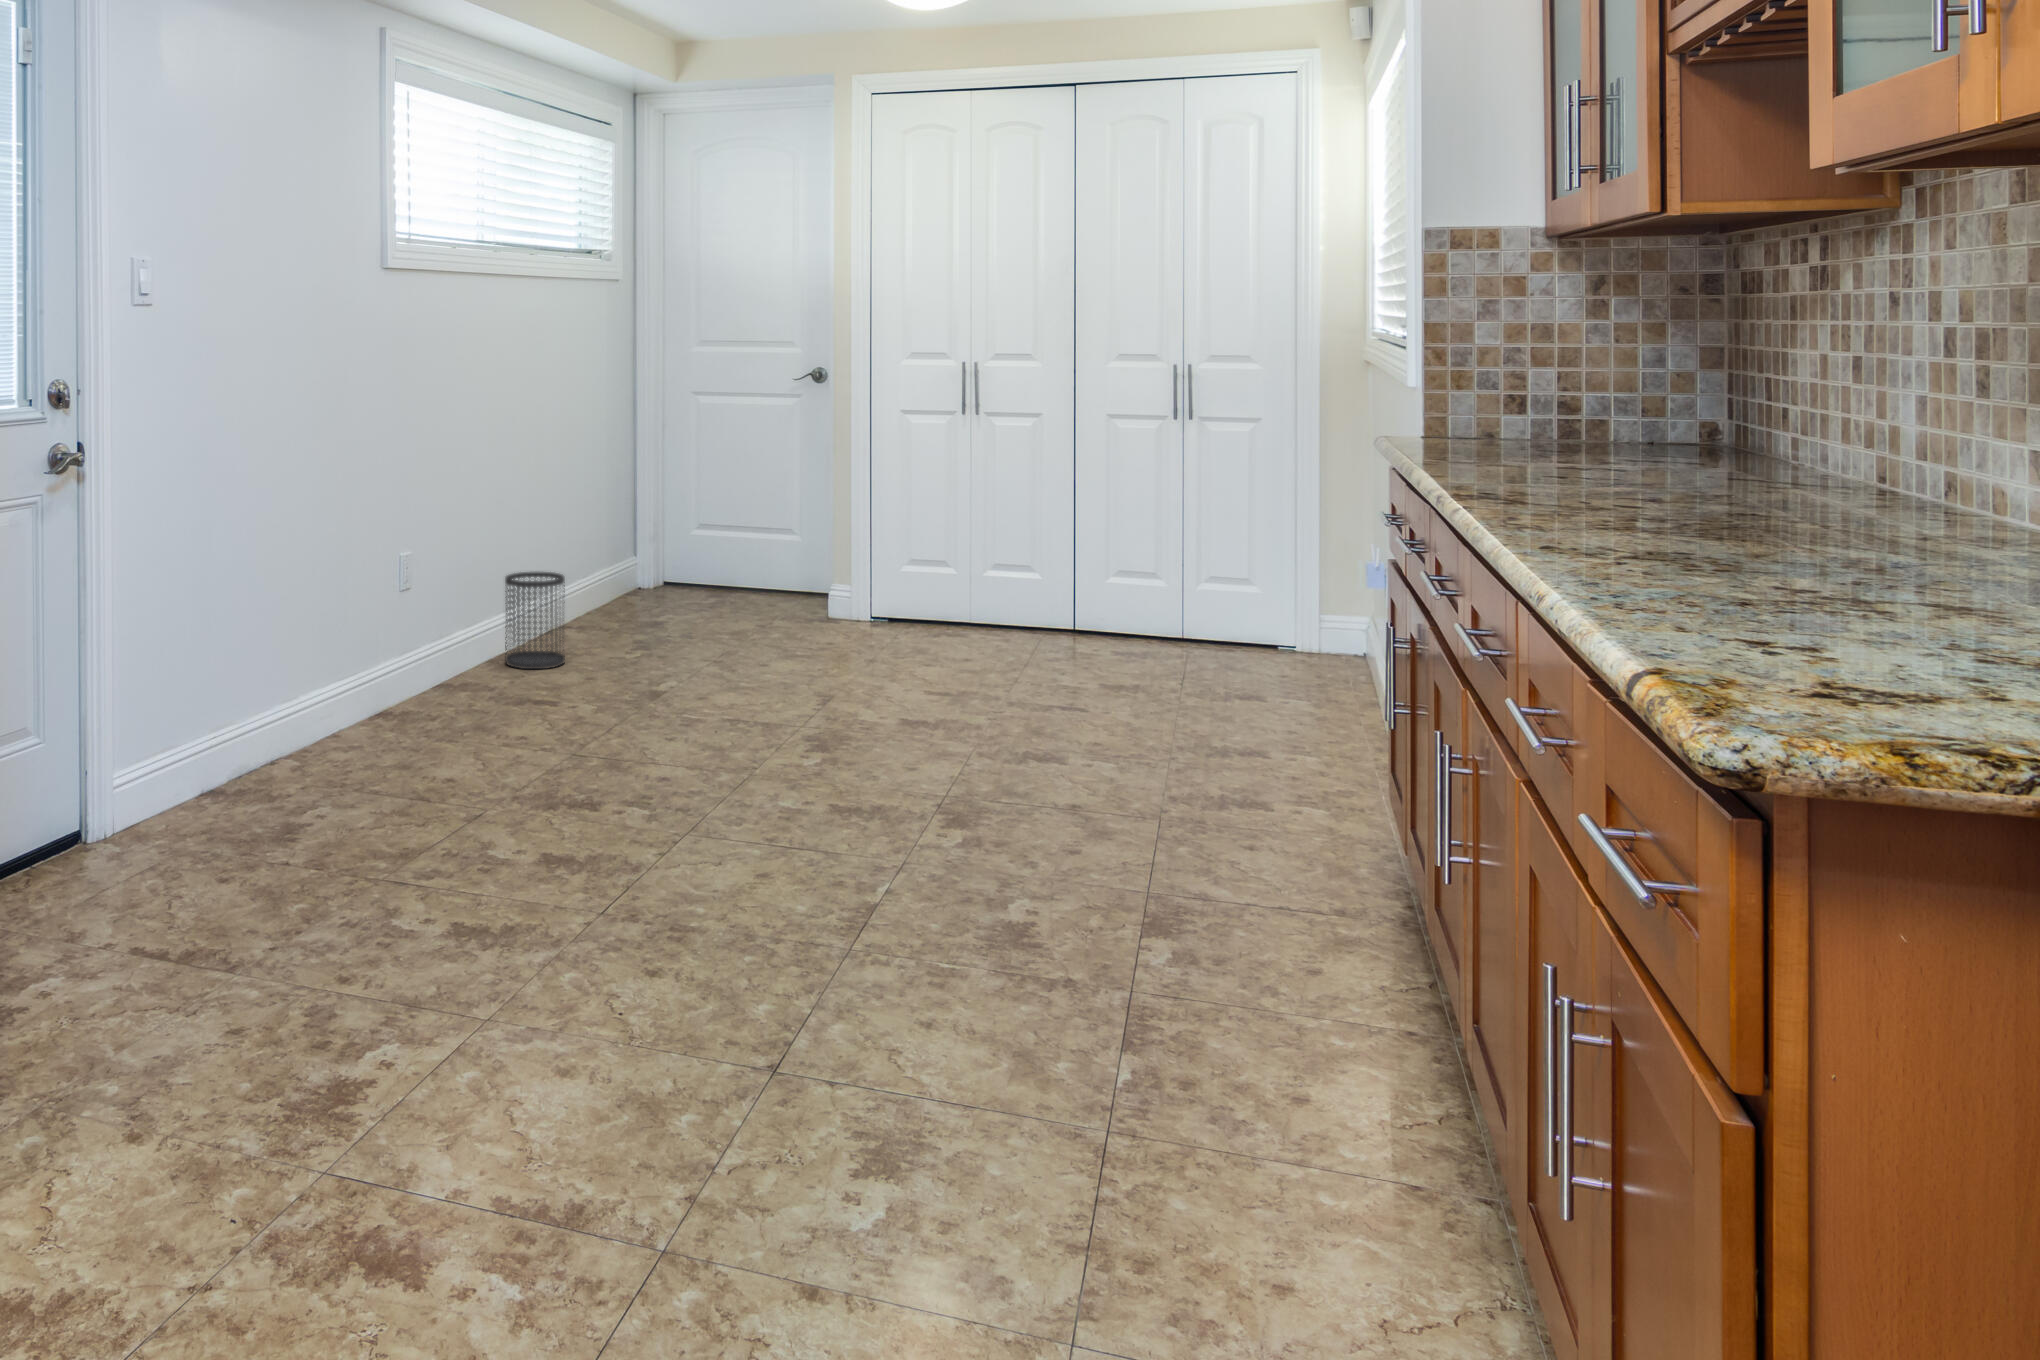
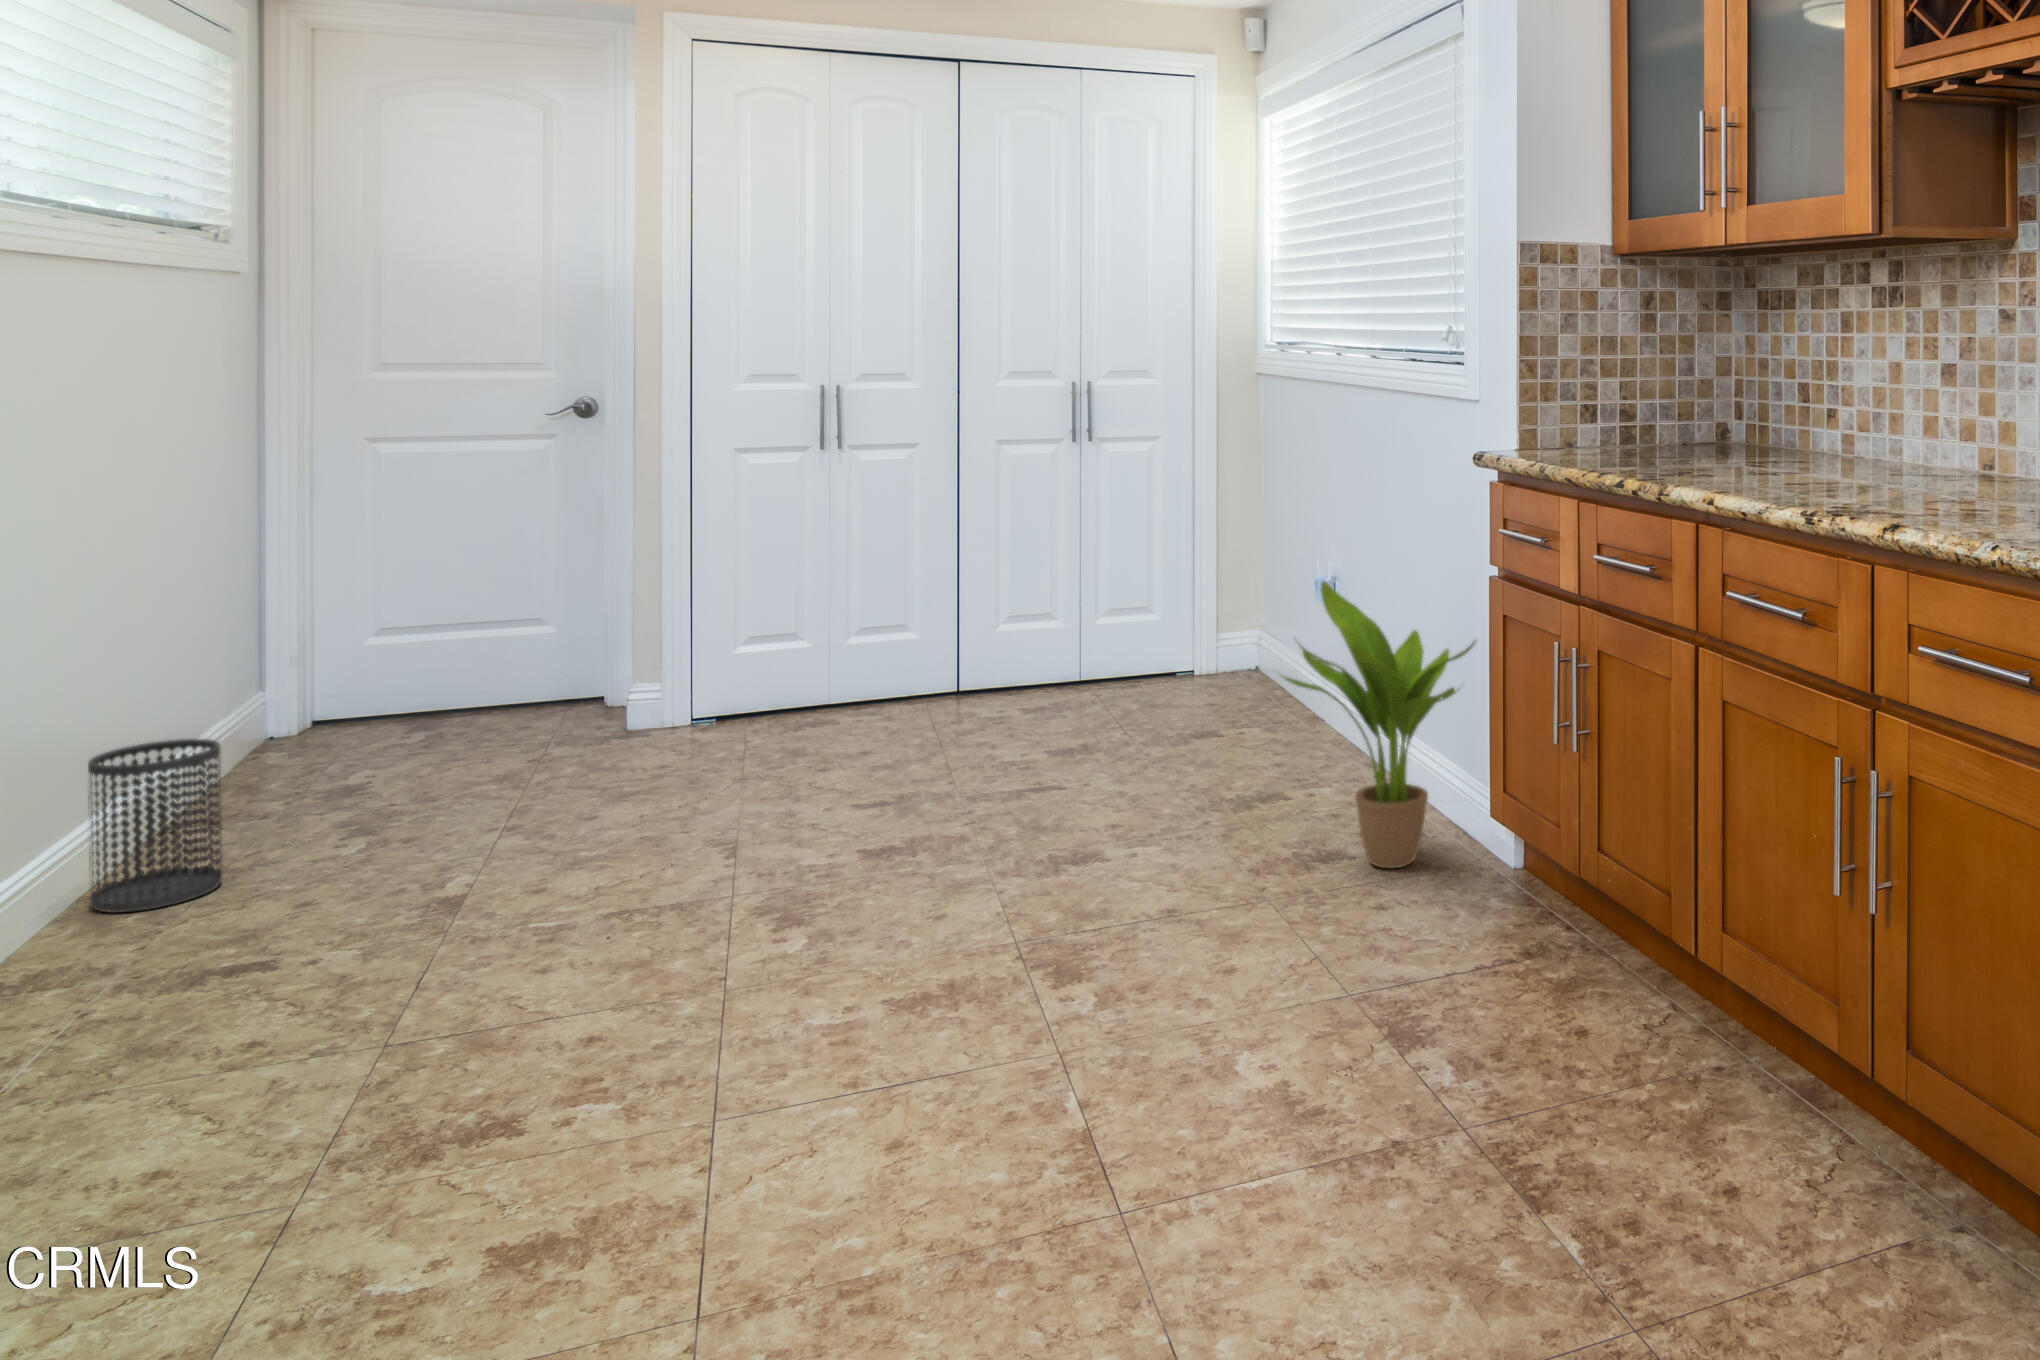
potted plant: none [1192,554,1385,832] -> present [1284,581,1477,868]

